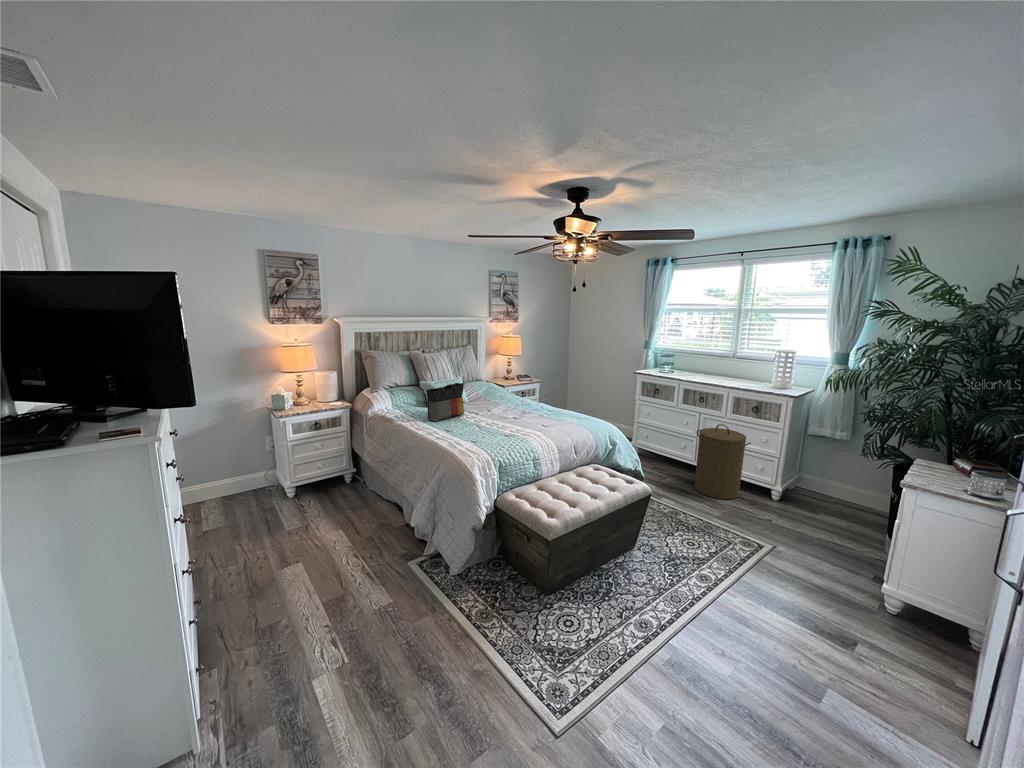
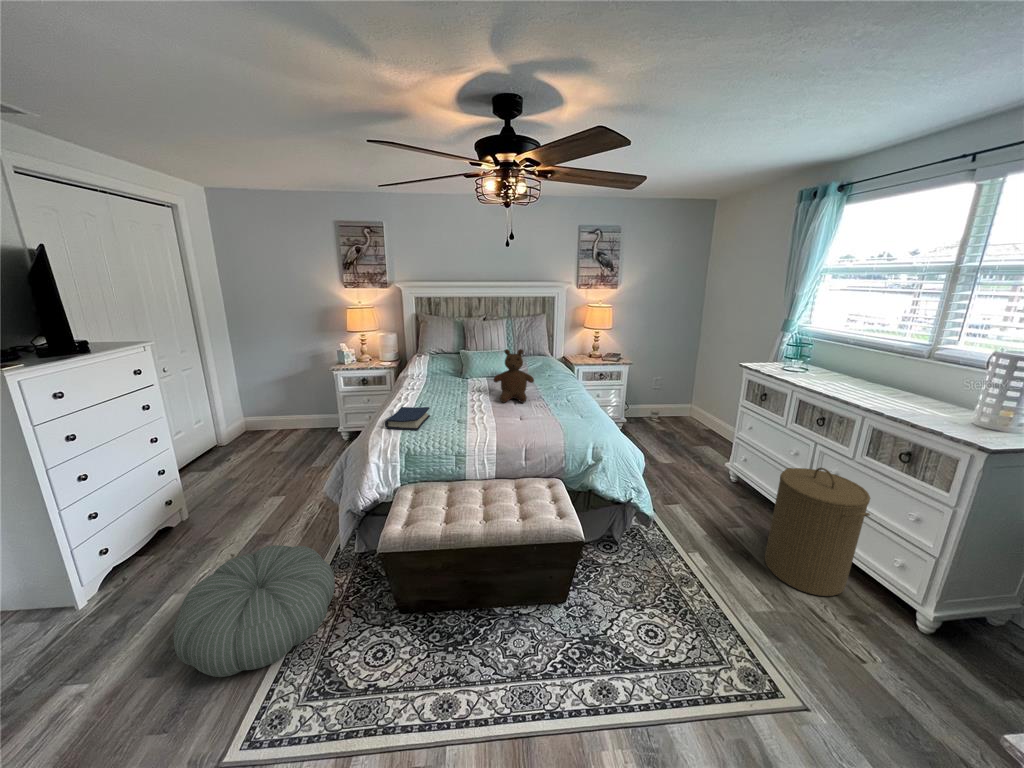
teddy bear: none [496,373,530,419] -> present [493,349,534,403]
tote bag: present [426,383,464,421] -> none [421,354,469,392]
hardback book: none [453,429,493,452] -> present [385,407,430,430]
pouf: none [385,574,519,705] -> present [173,545,335,677]

